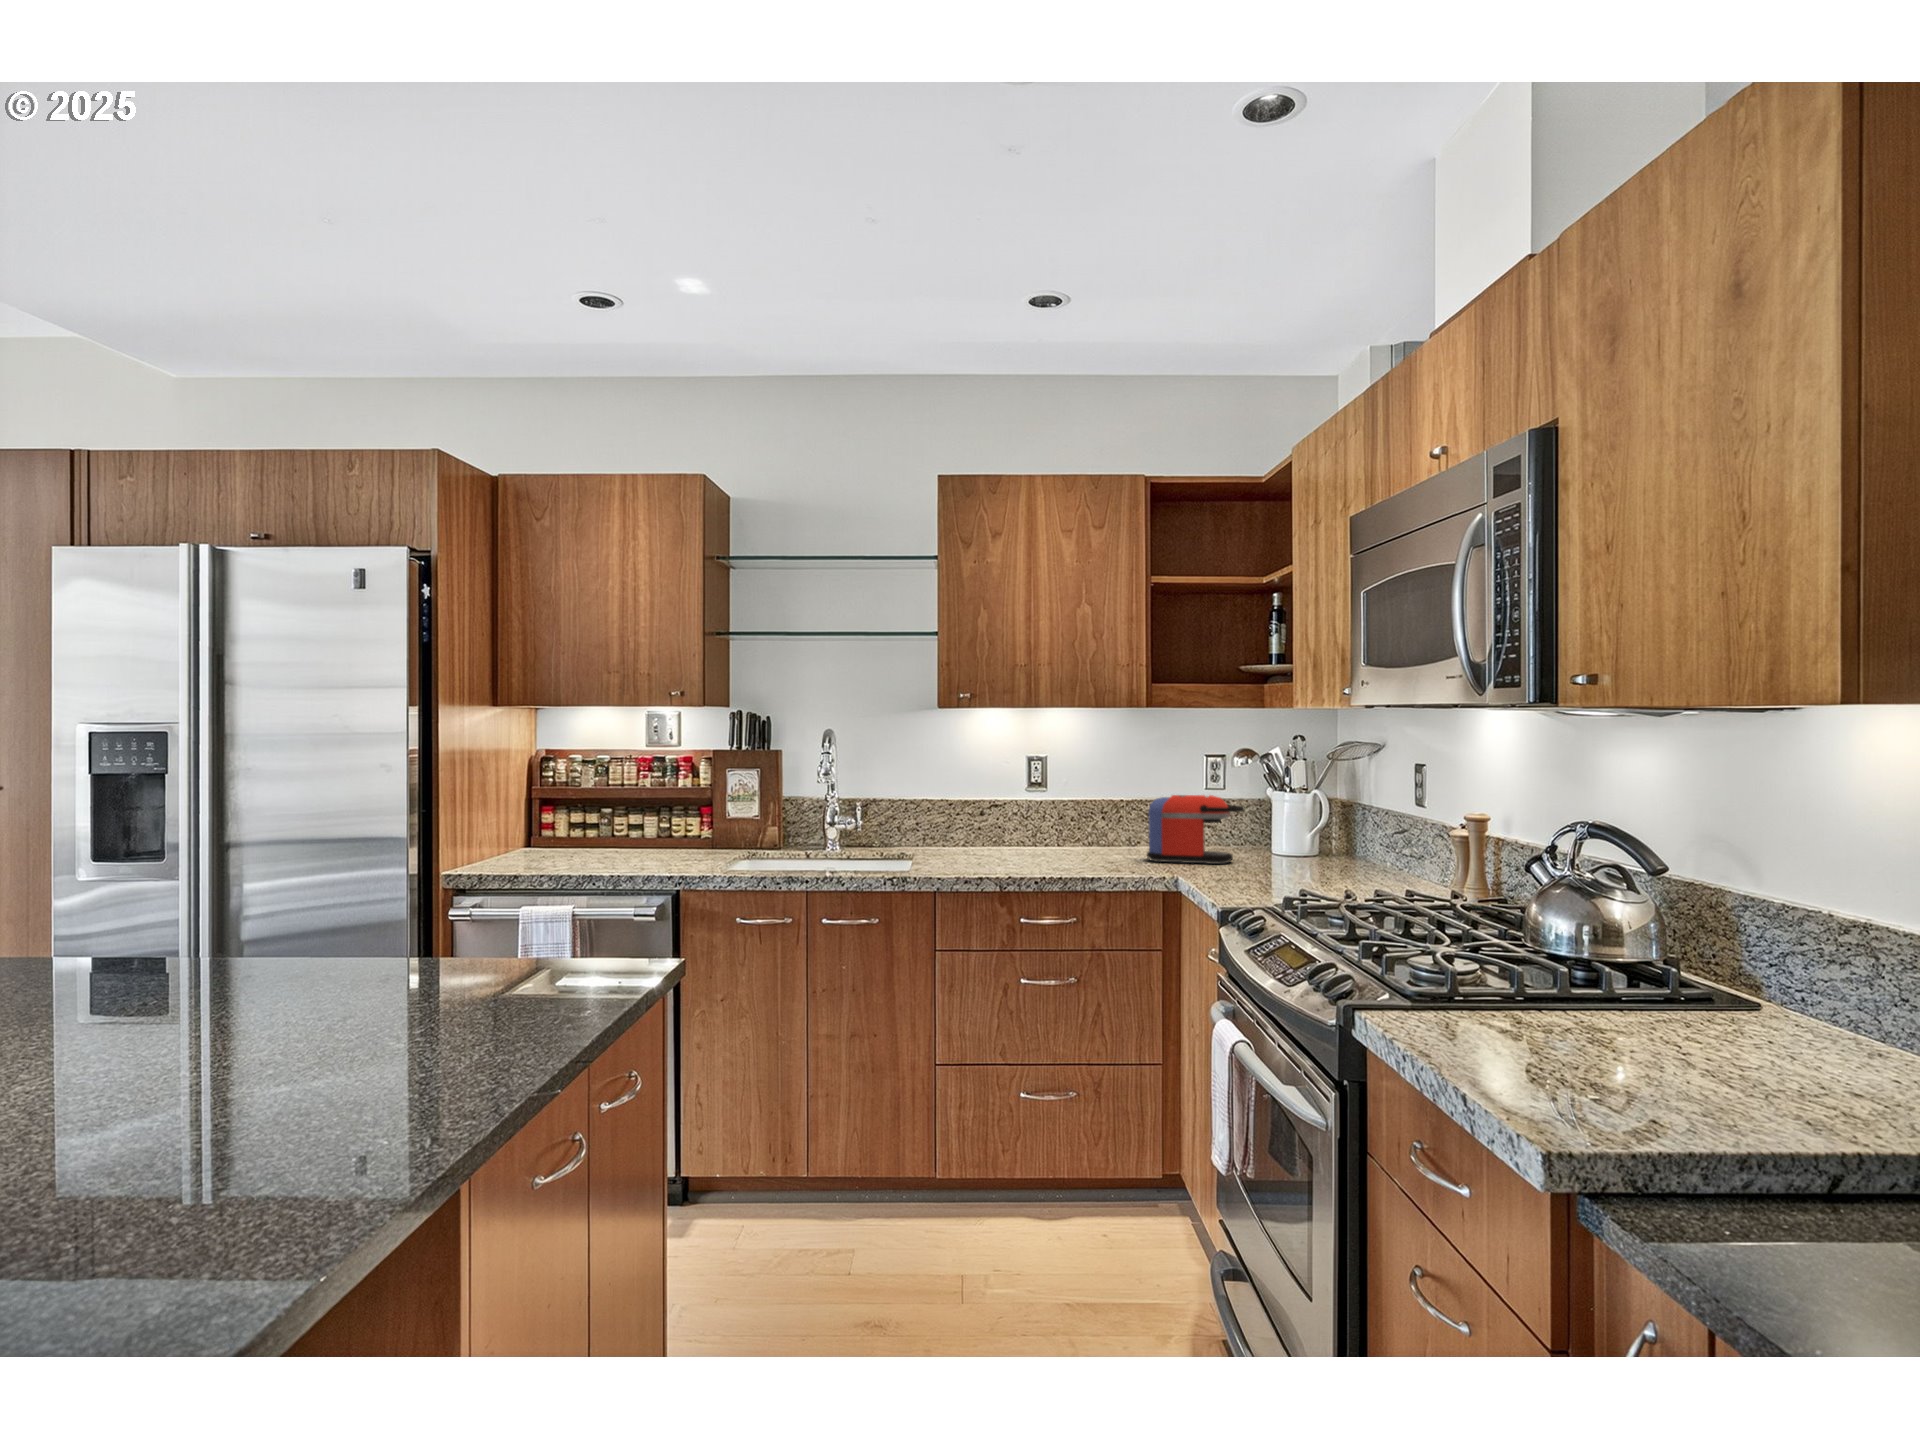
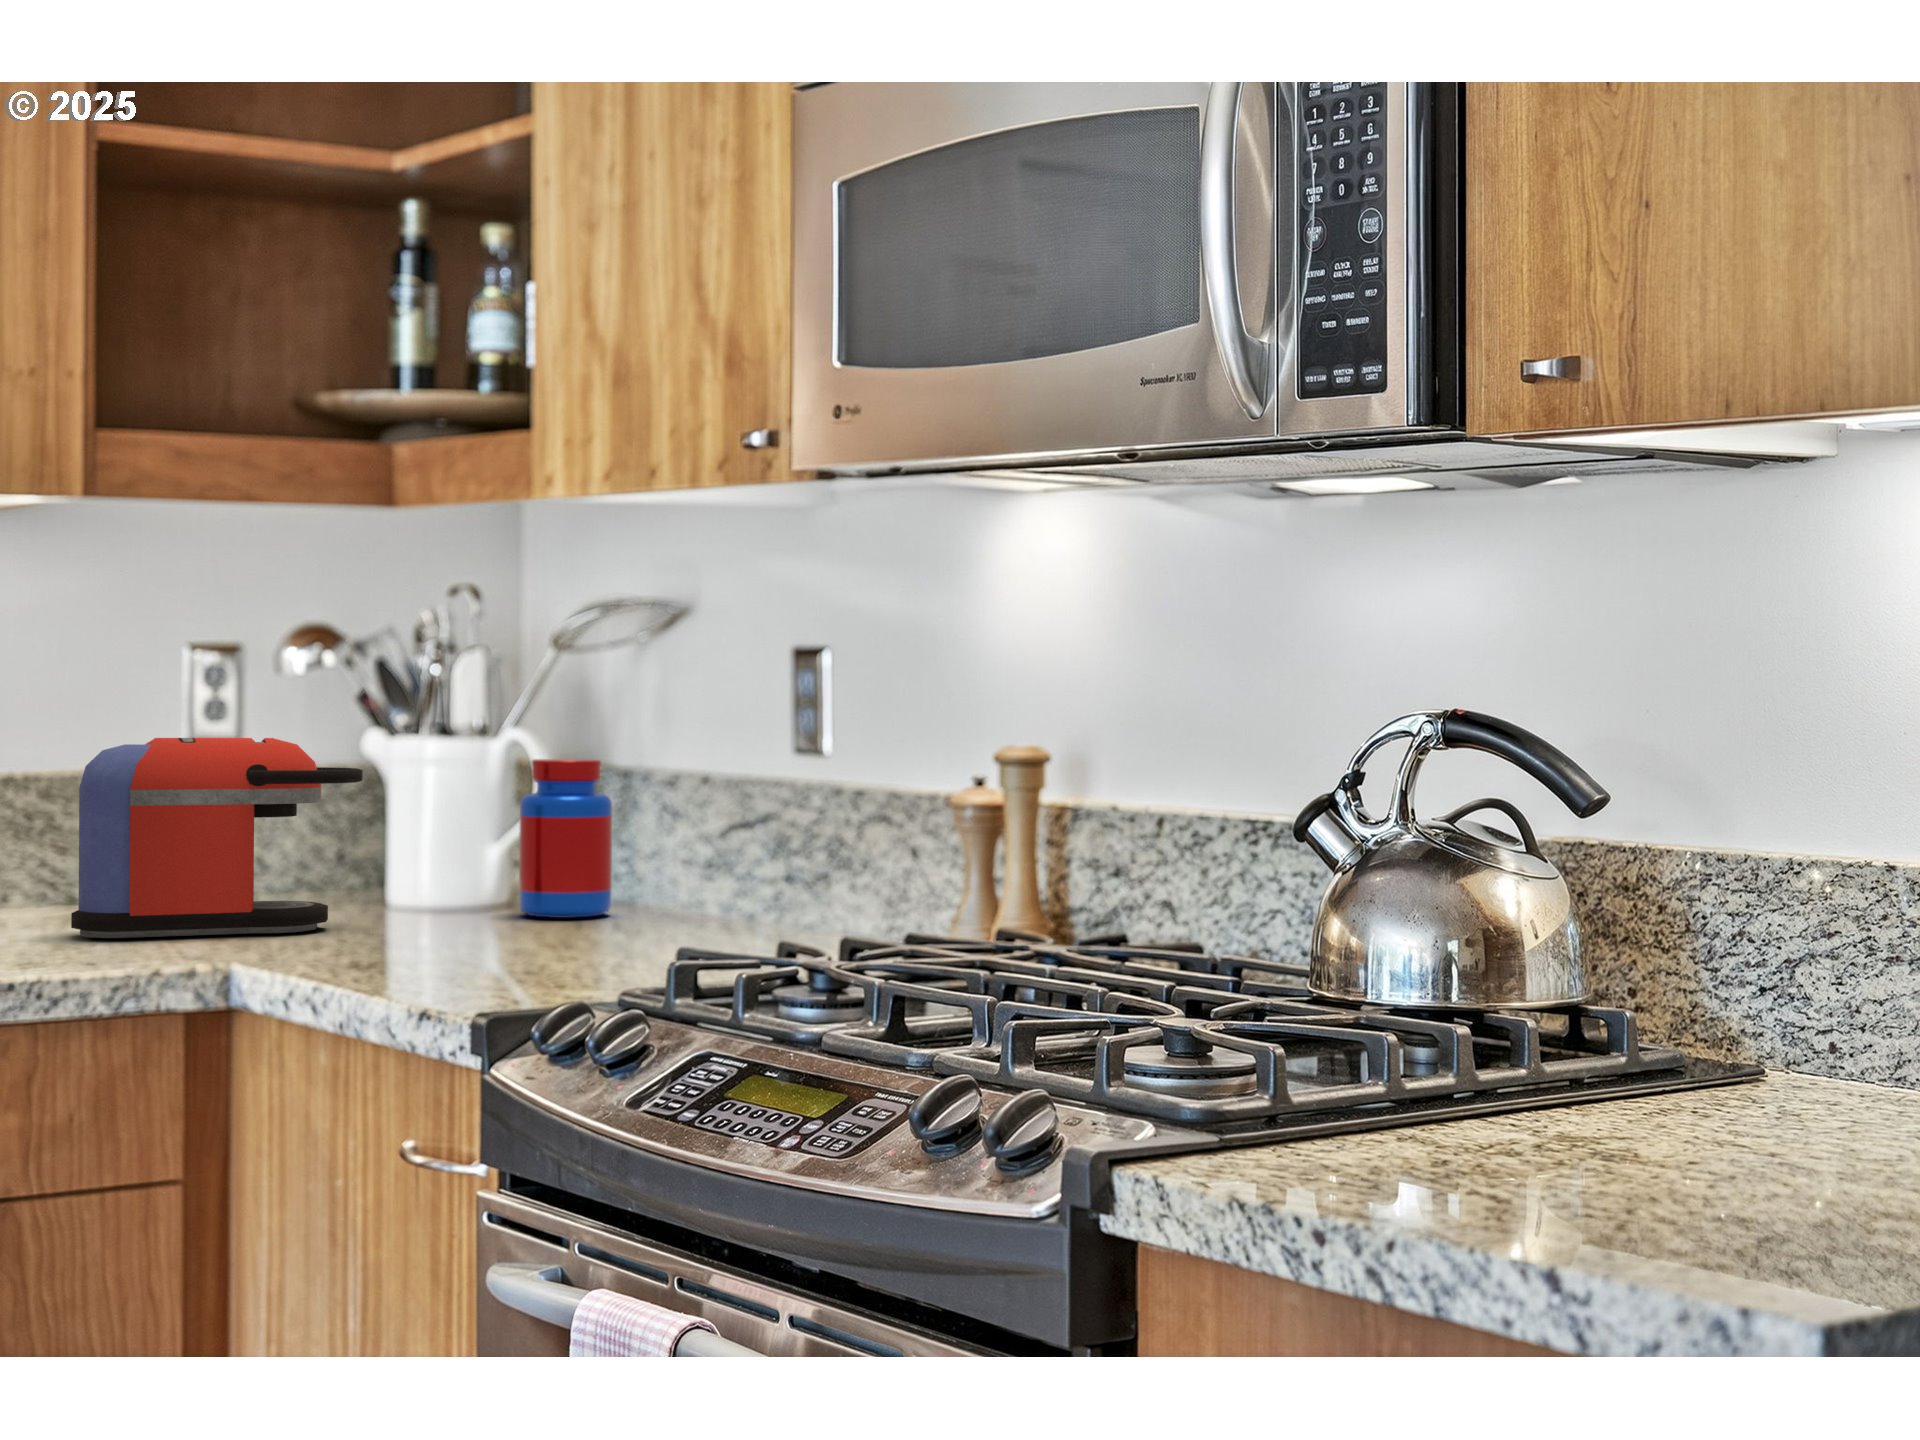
jar: none [1309,803,1347,865] -> present [519,759,612,918]

